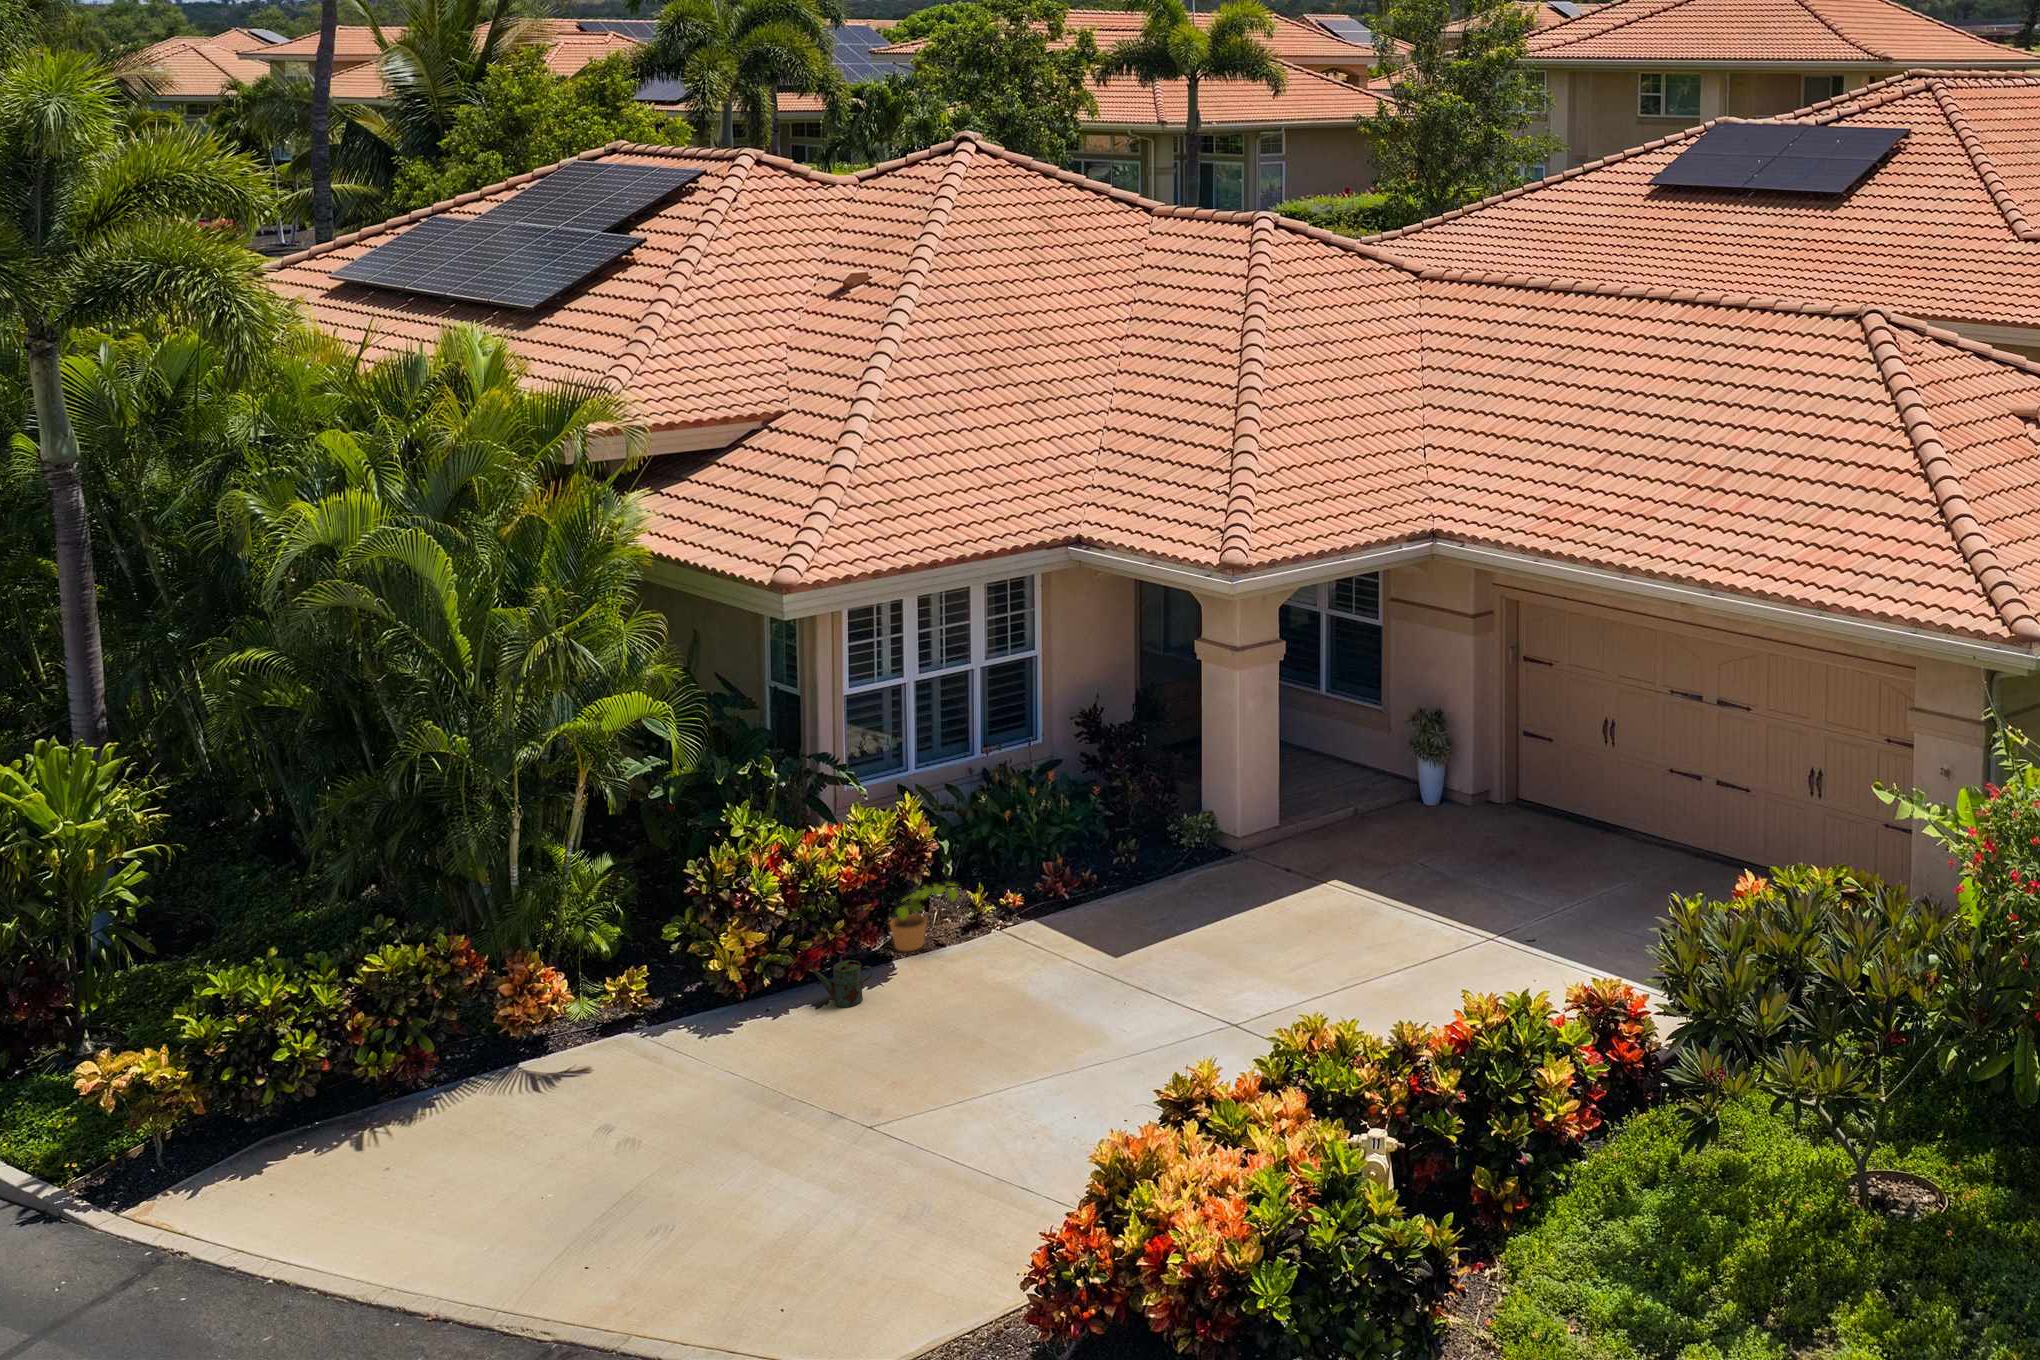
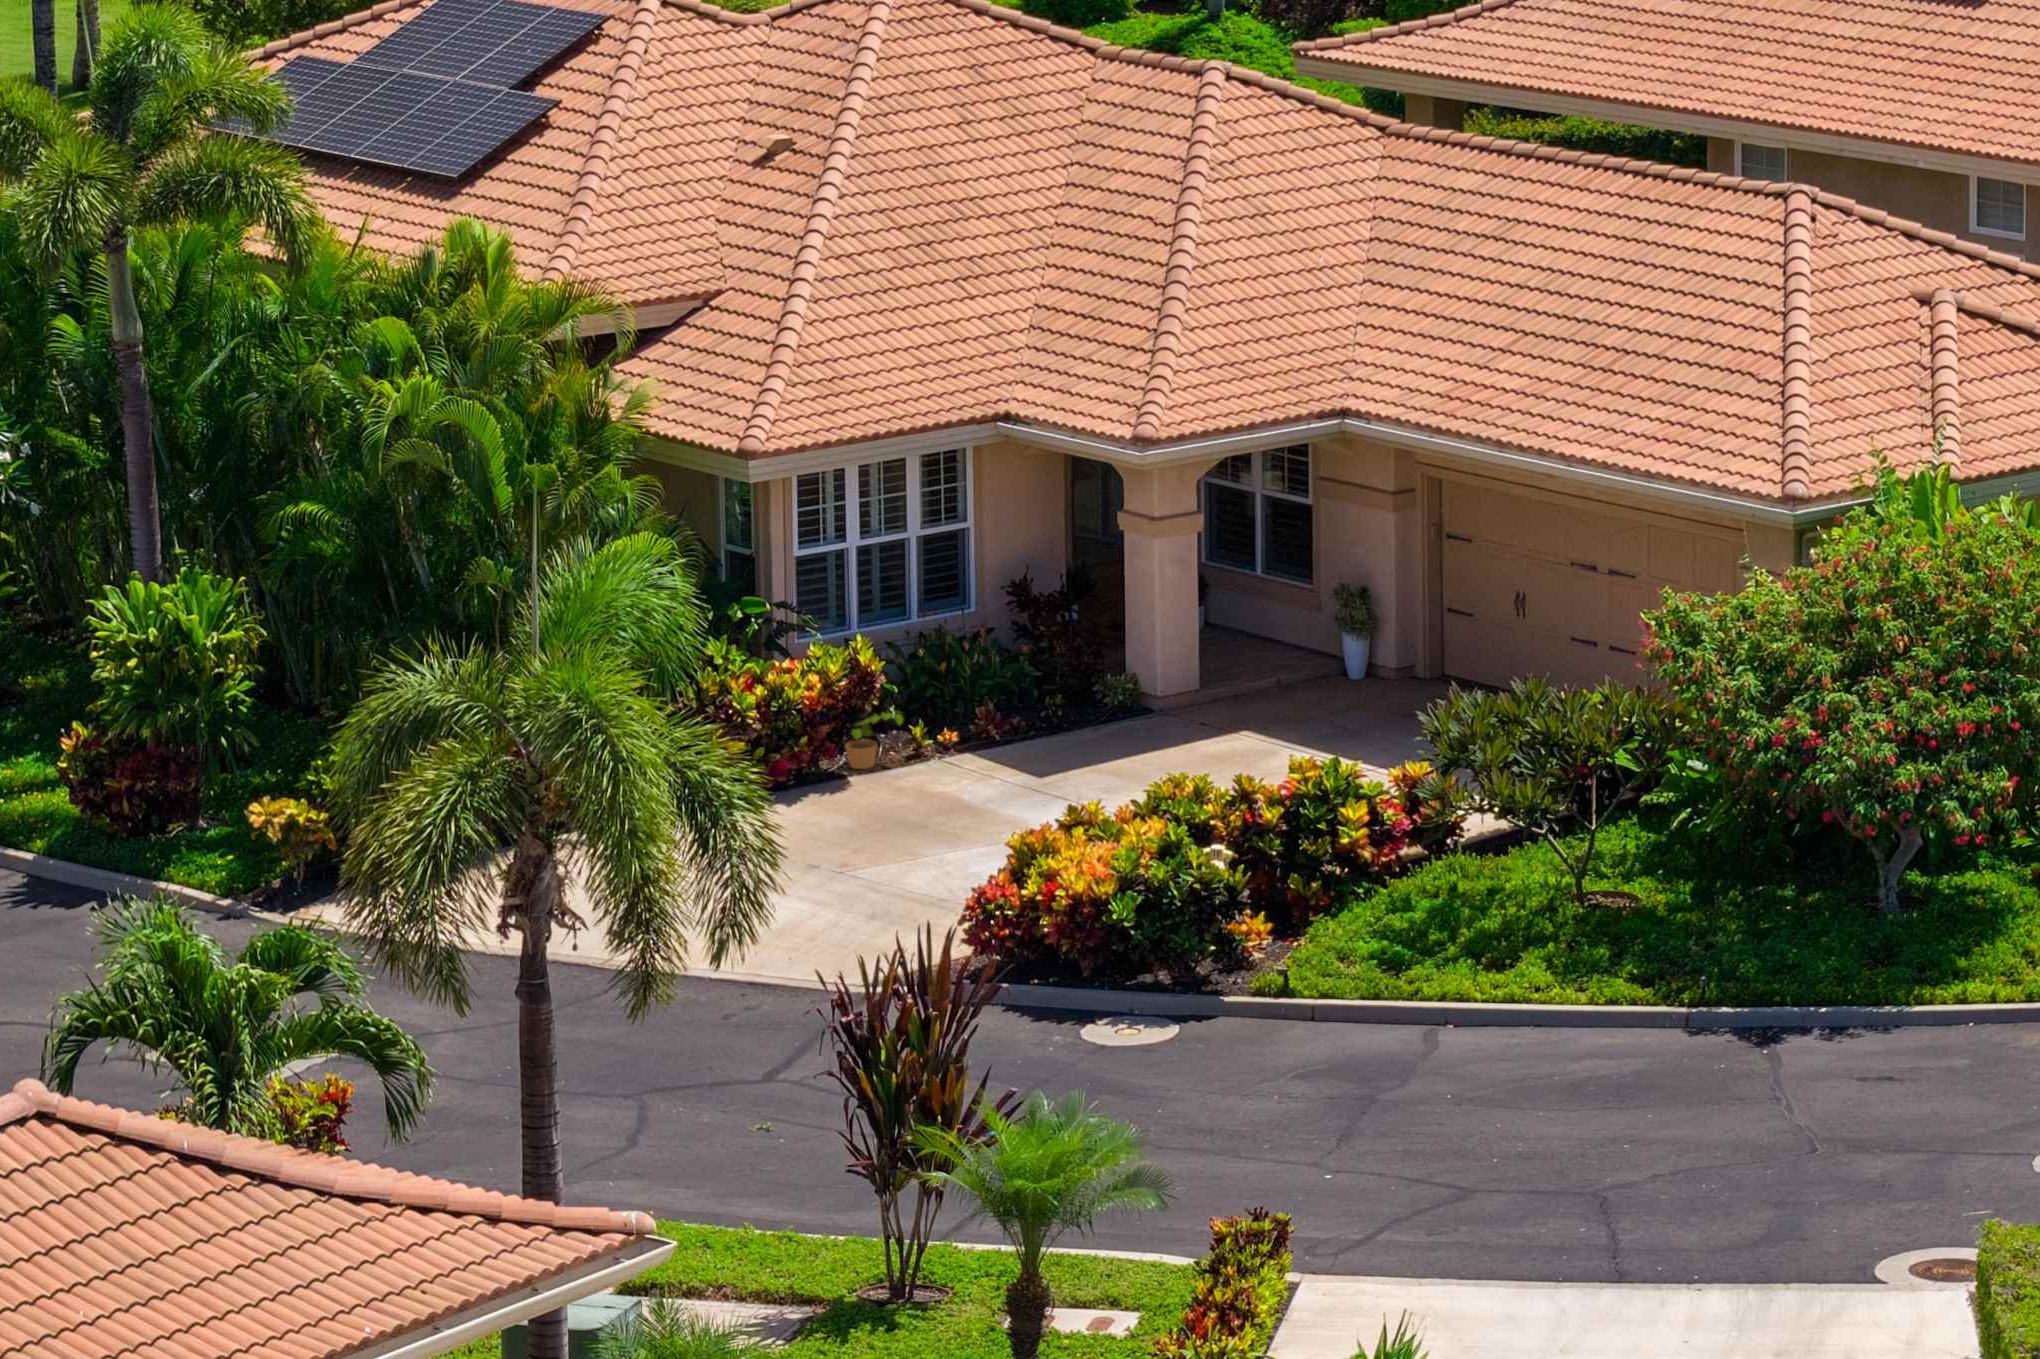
watering can: present [805,960,872,1007] -> none [781,763,835,801]

